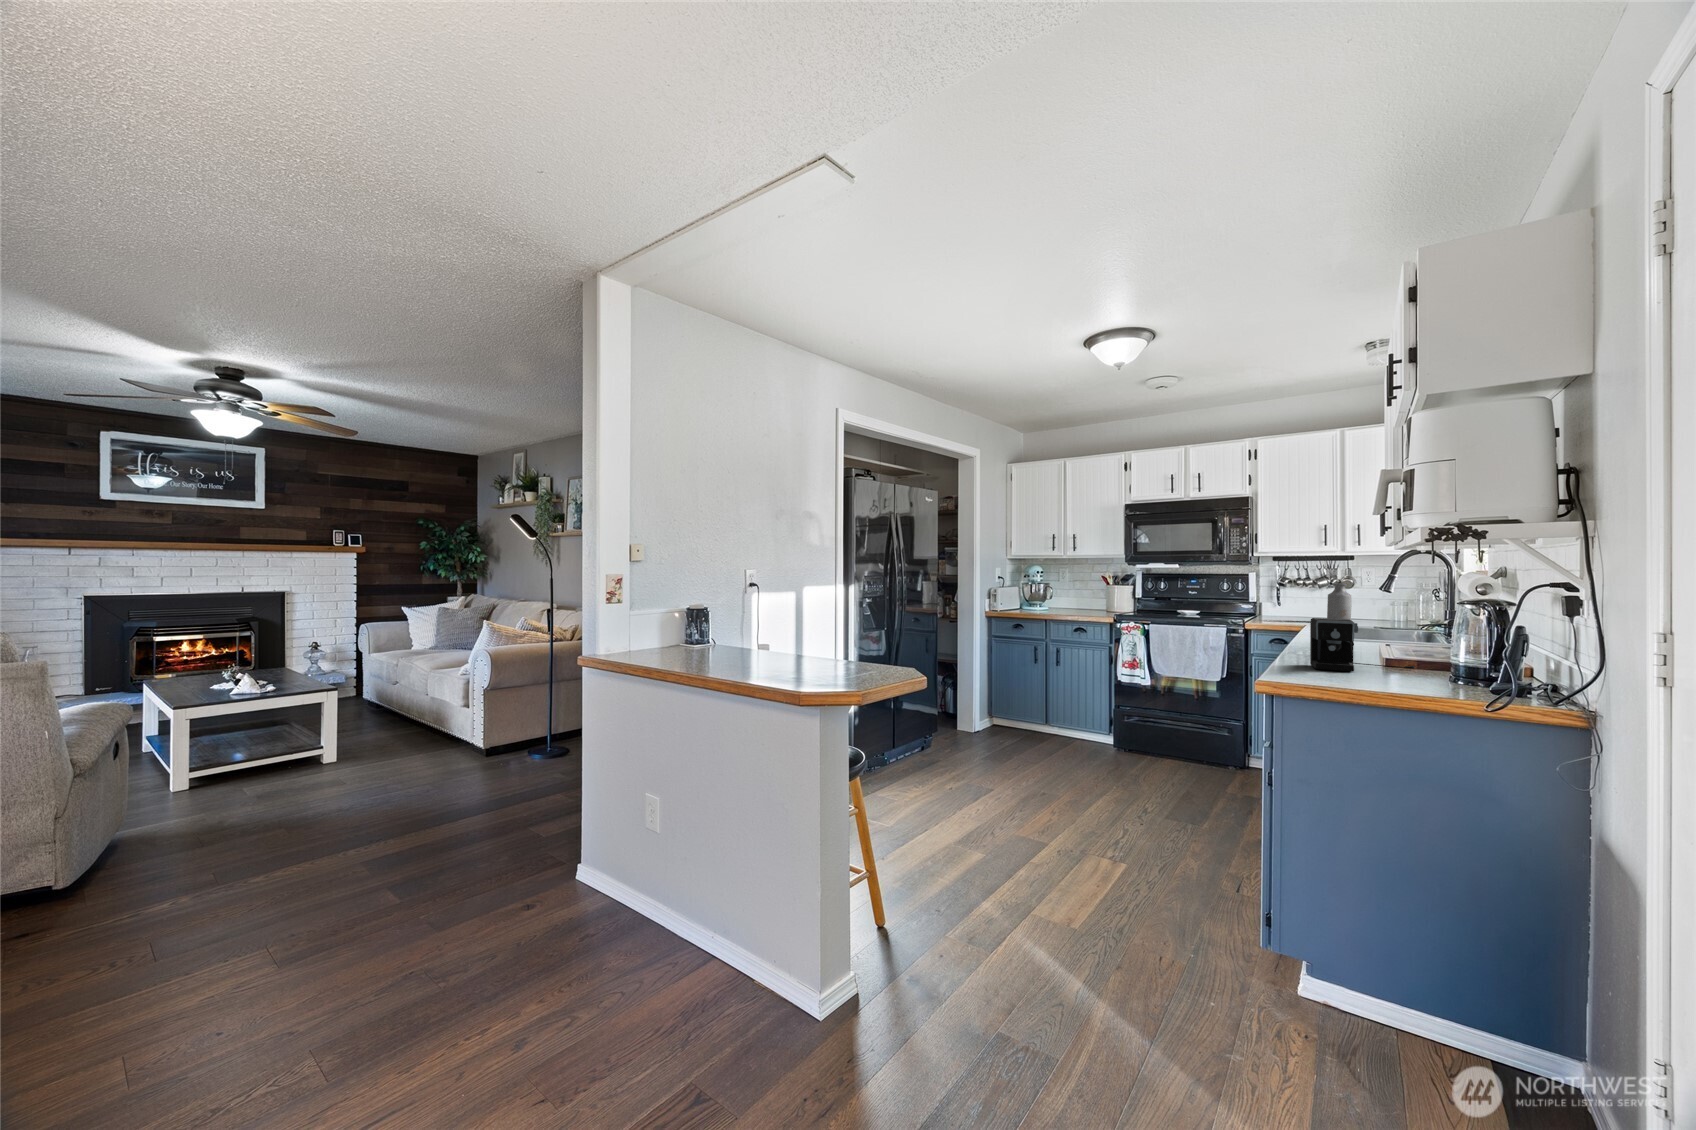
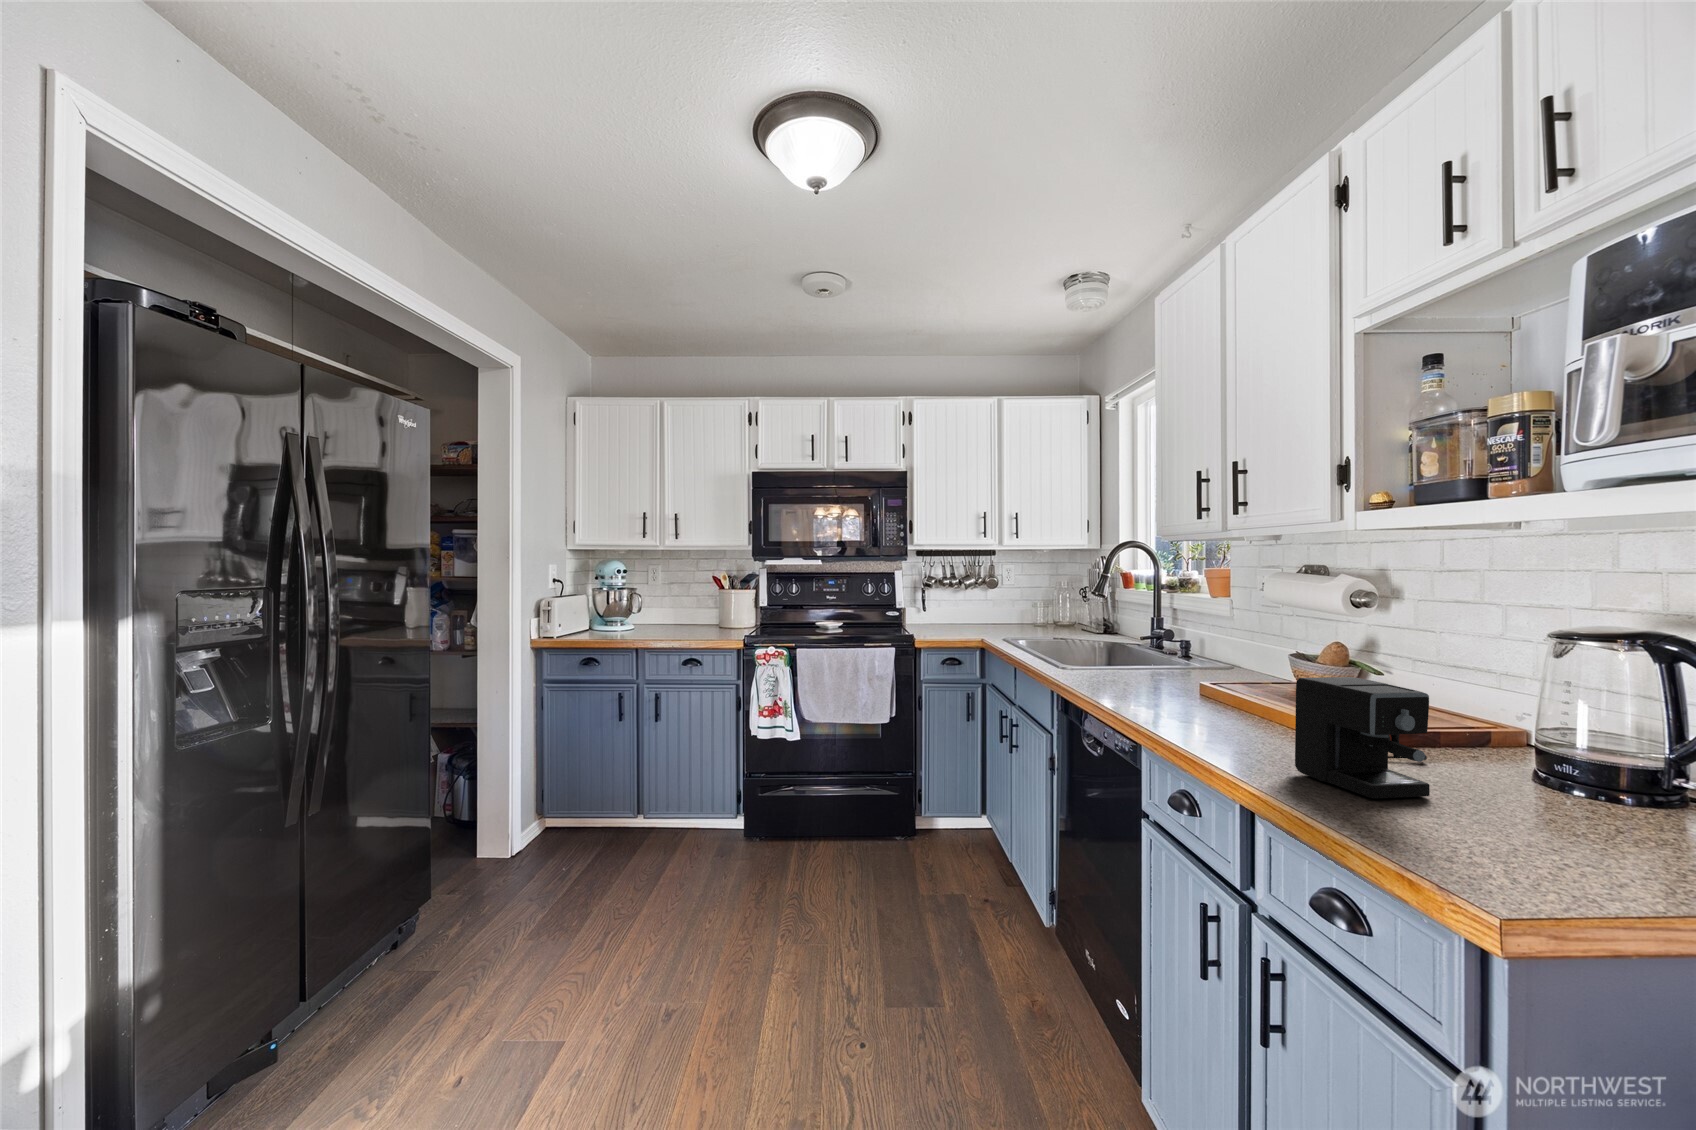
bottle: present [1327,583,1351,620] -> none [978,583,1002,631]

